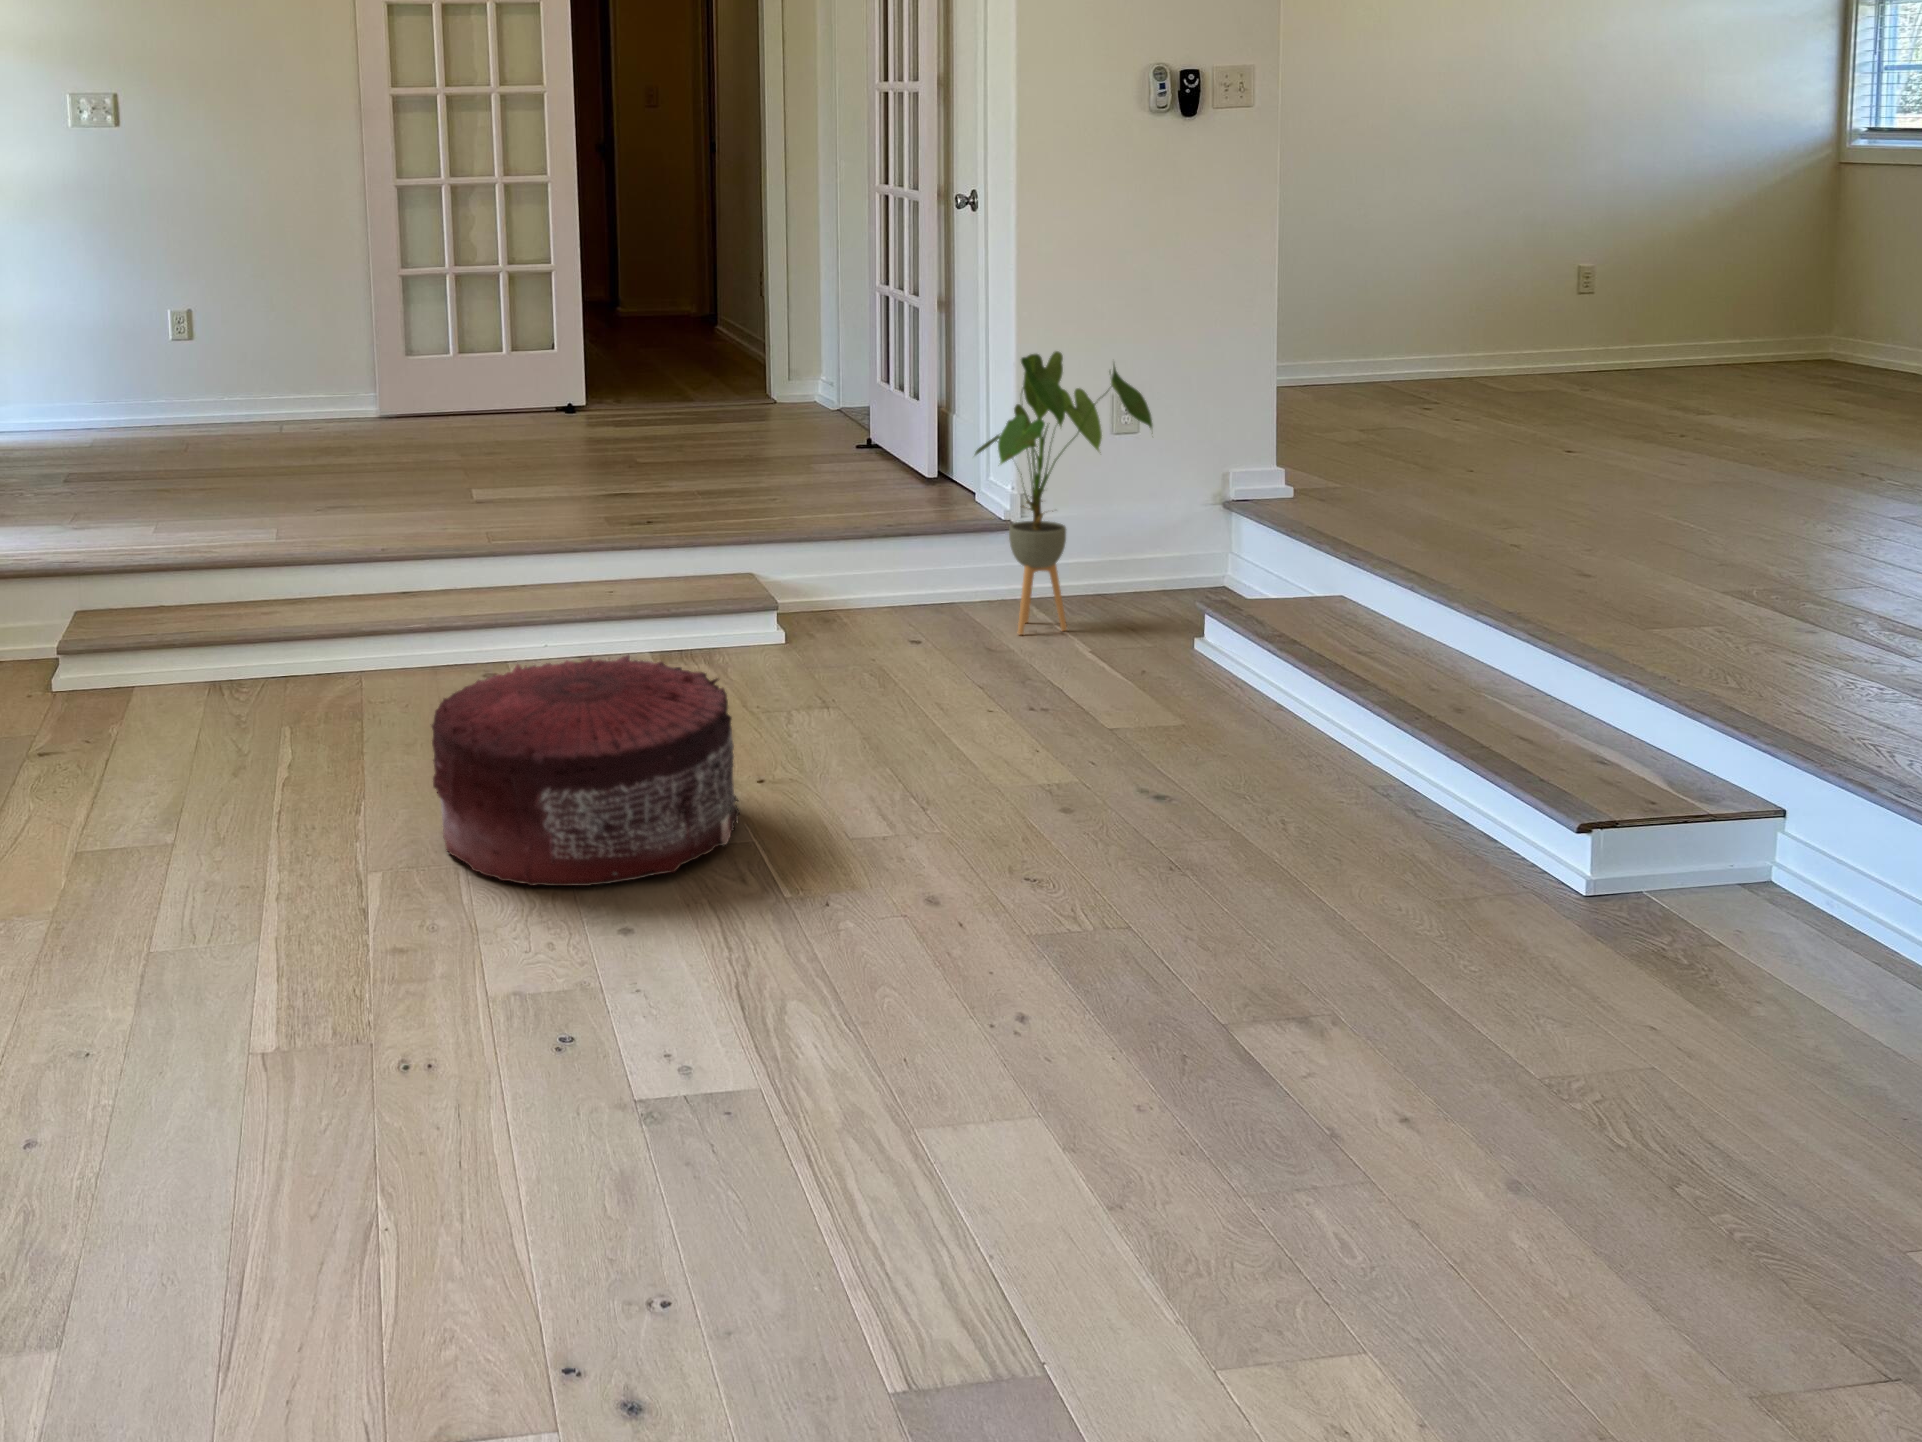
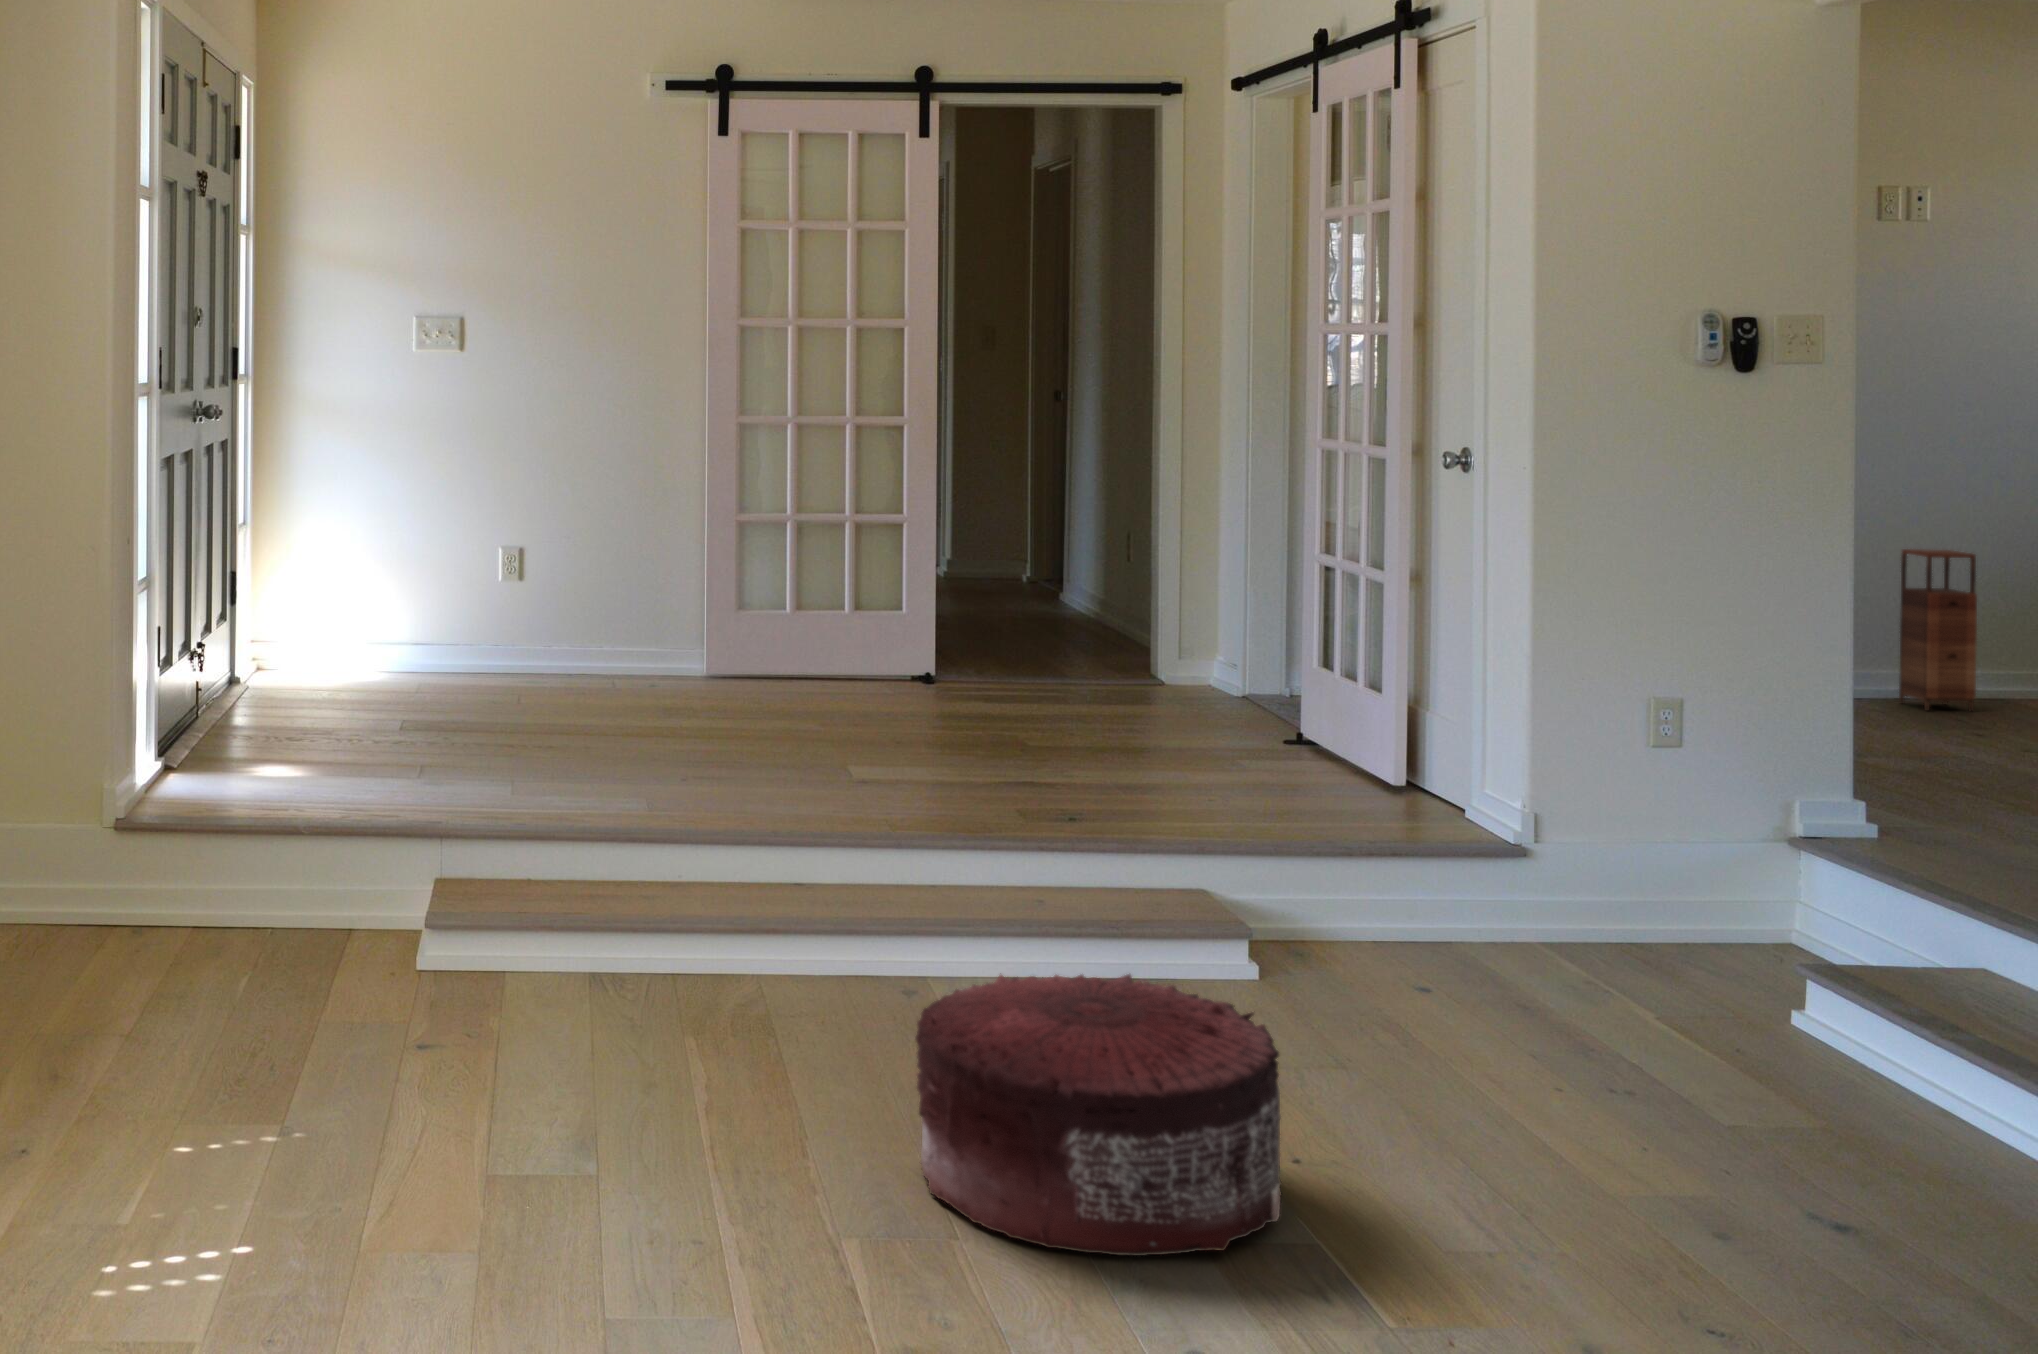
storage cabinet: none [1356,256,1413,388] -> present [1899,549,1977,711]
house plant: present [975,351,1152,635] -> none [1481,643,1727,989]

